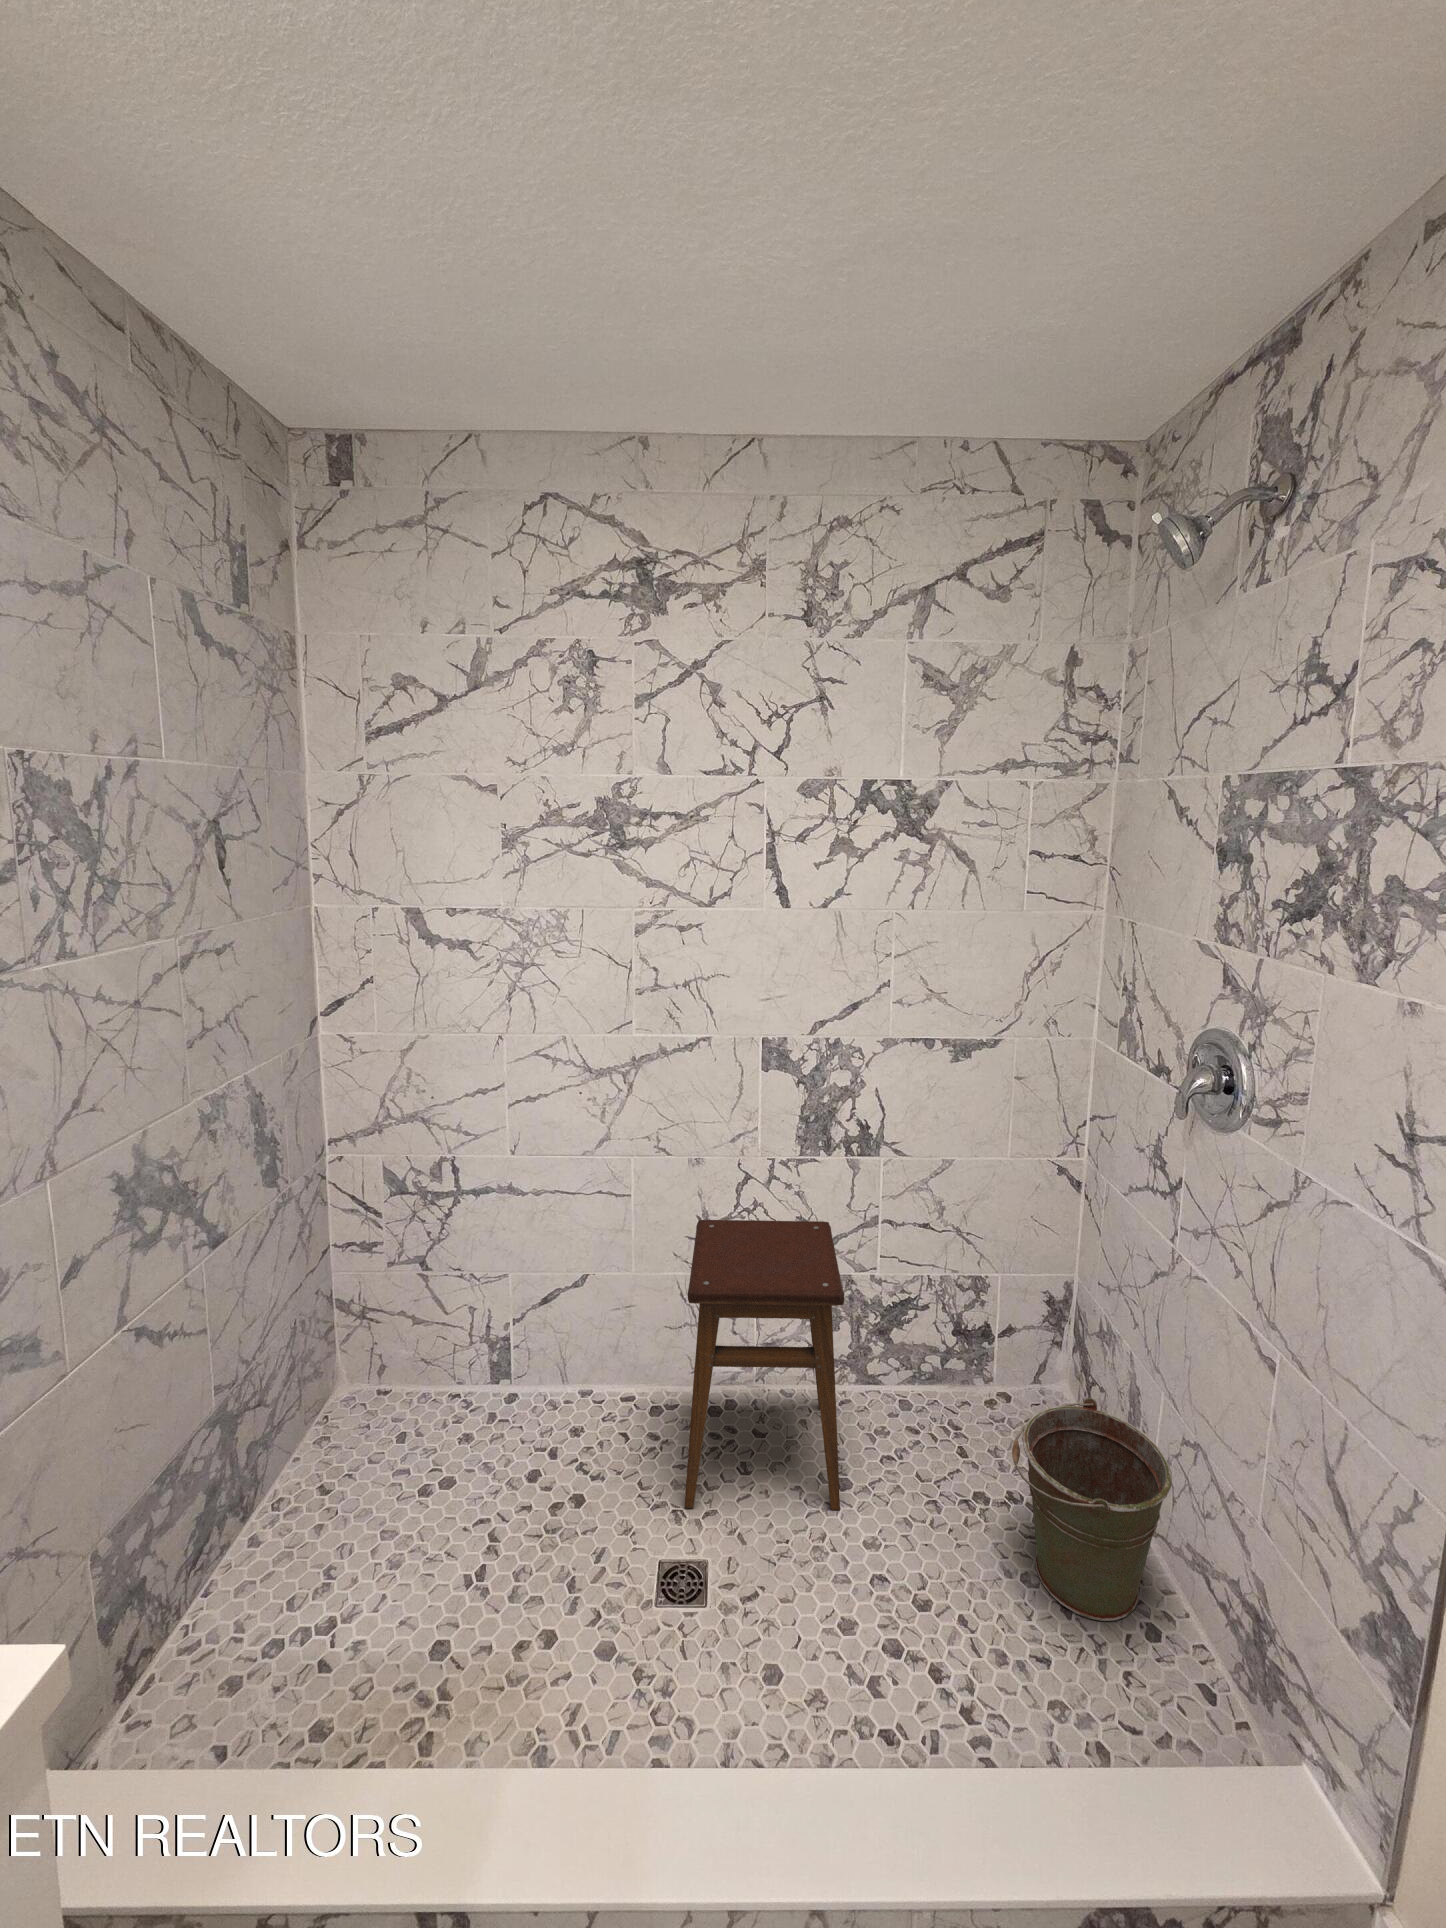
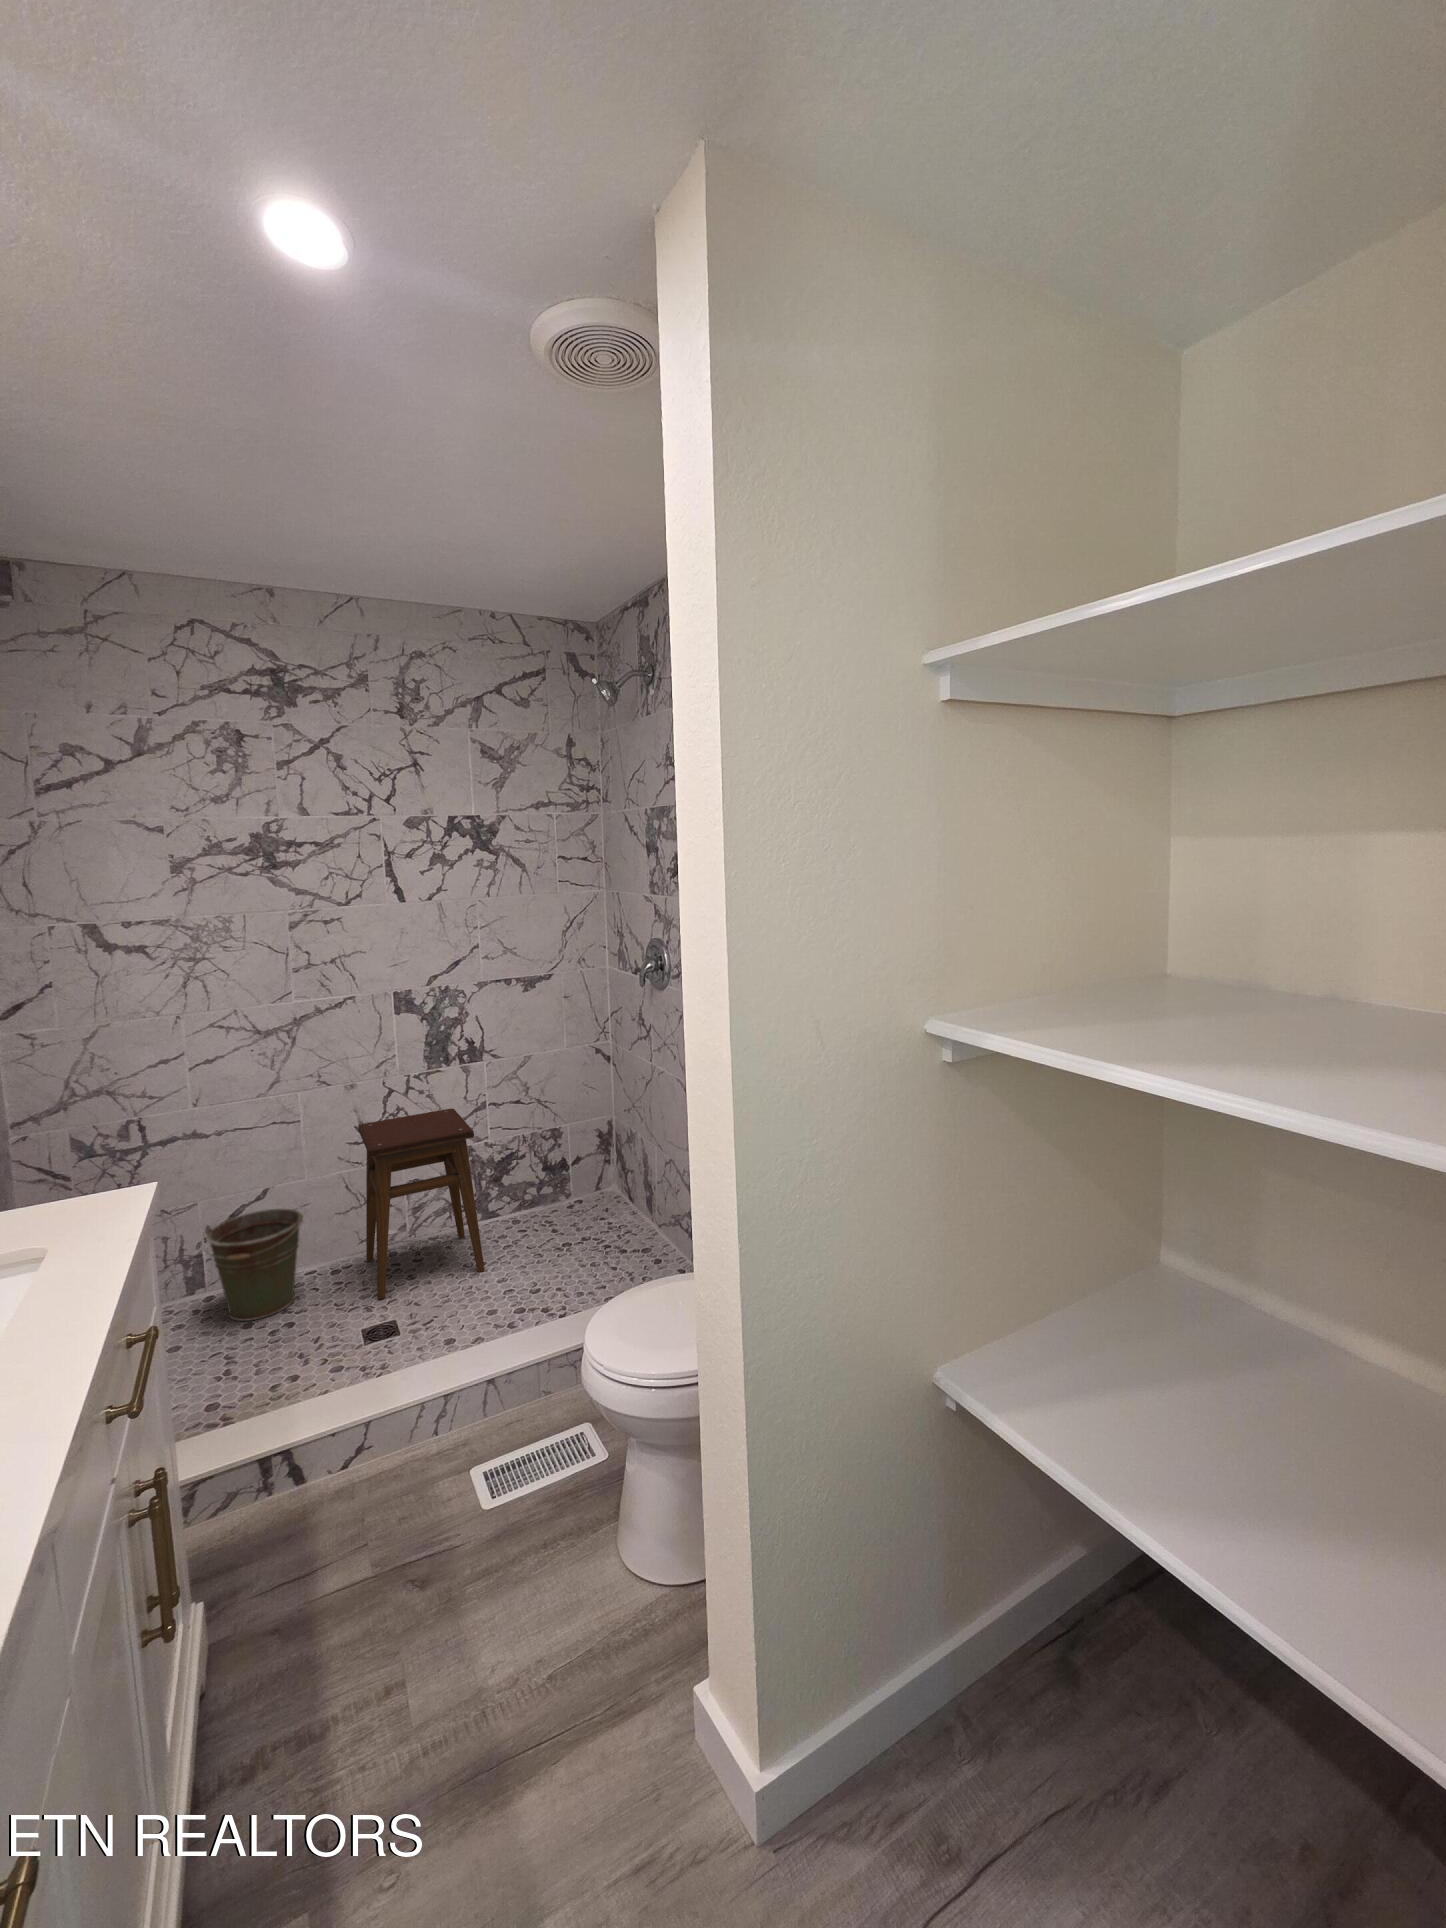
bucket: present [1012,1398,1172,1621] -> present [201,1209,303,1321]

